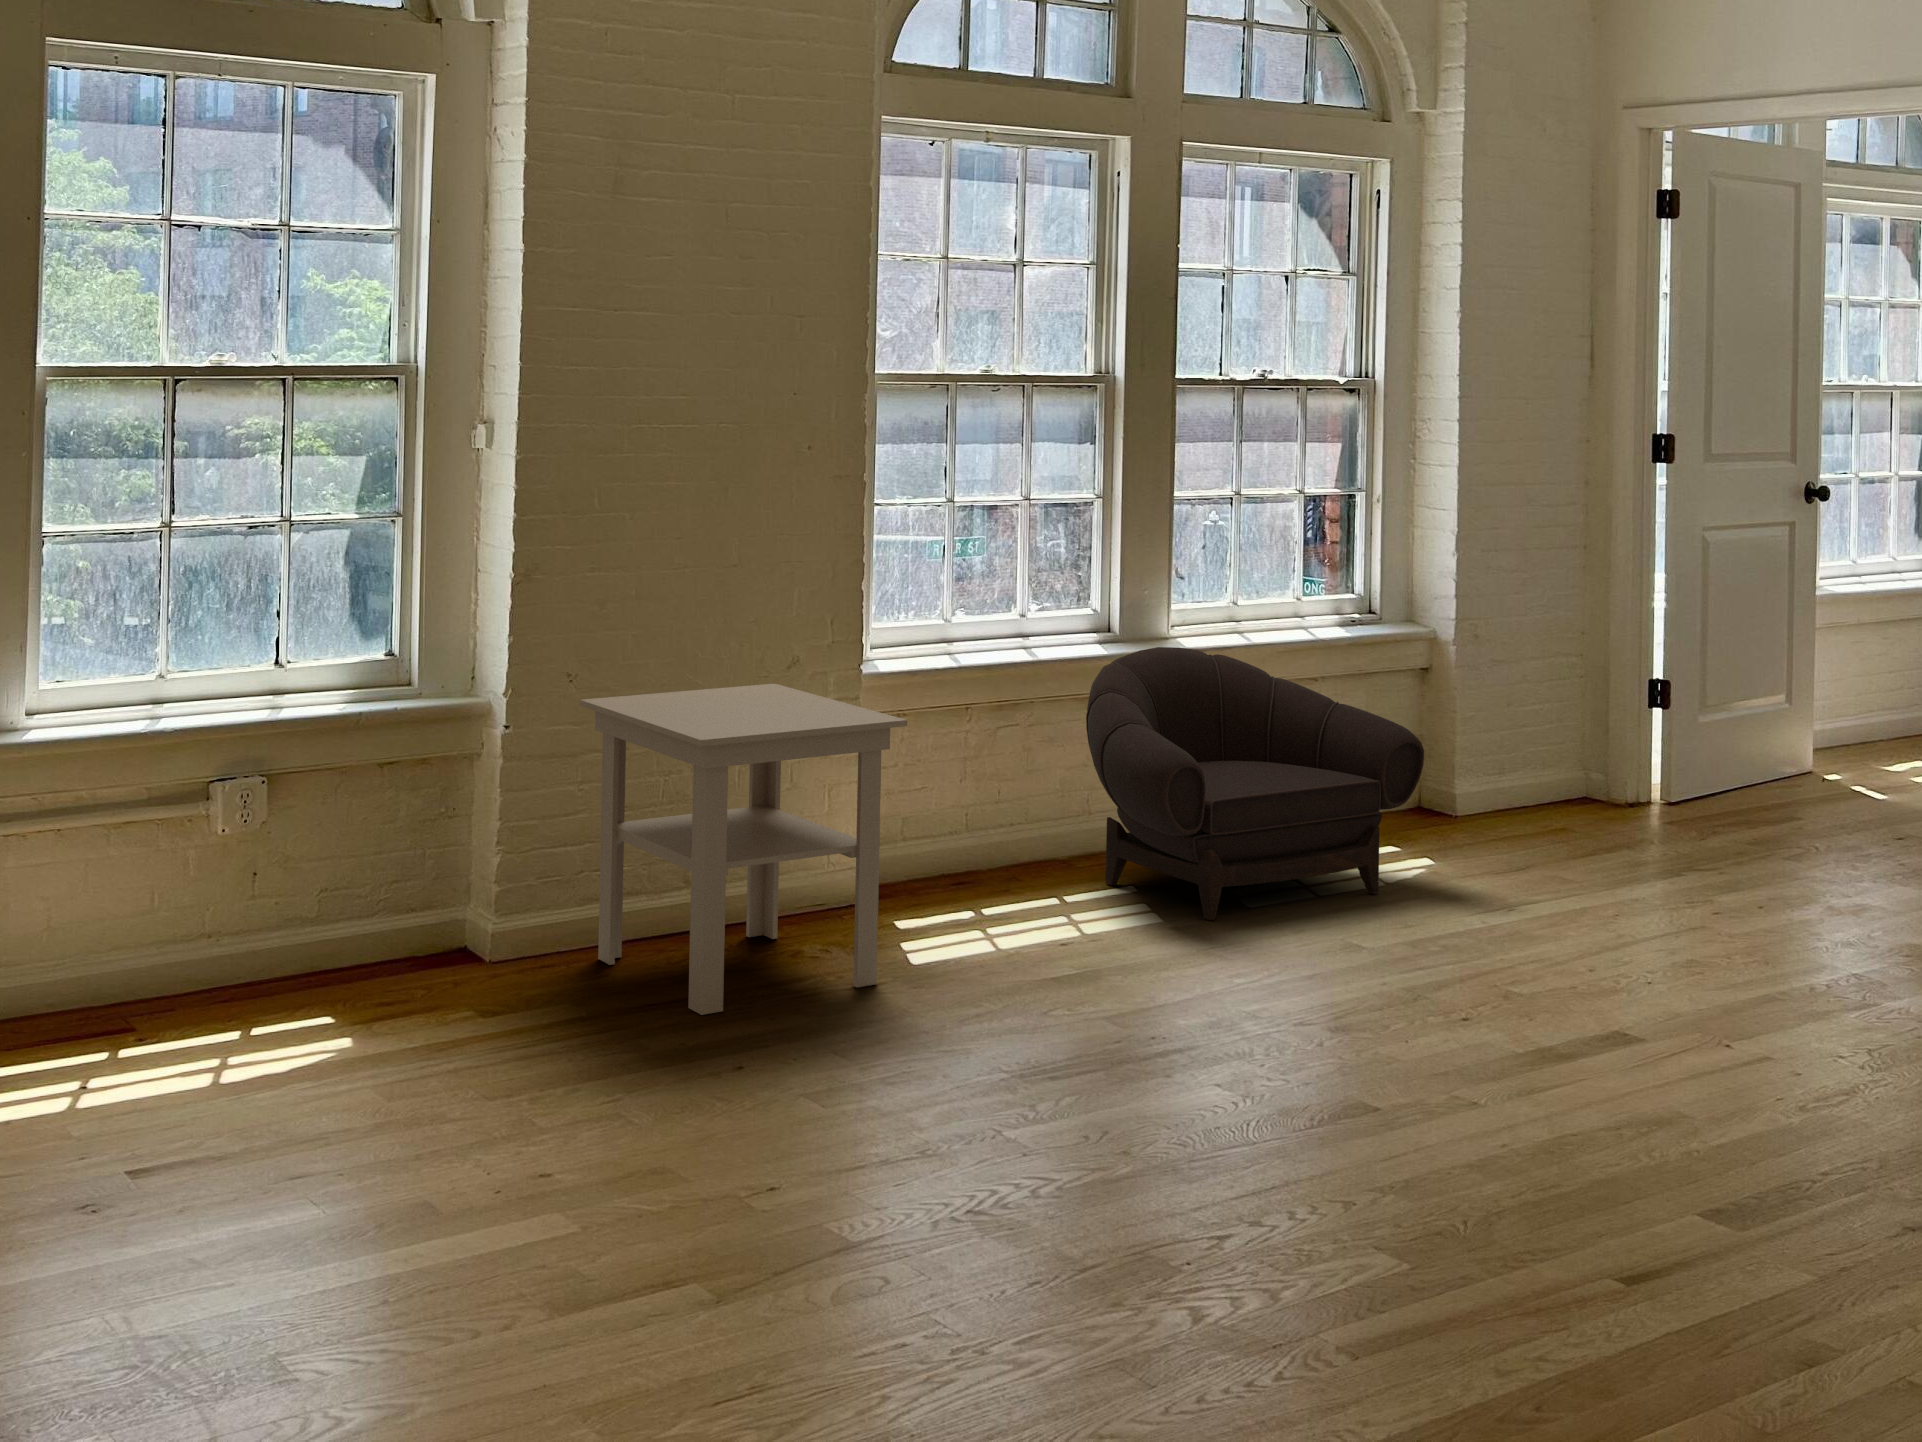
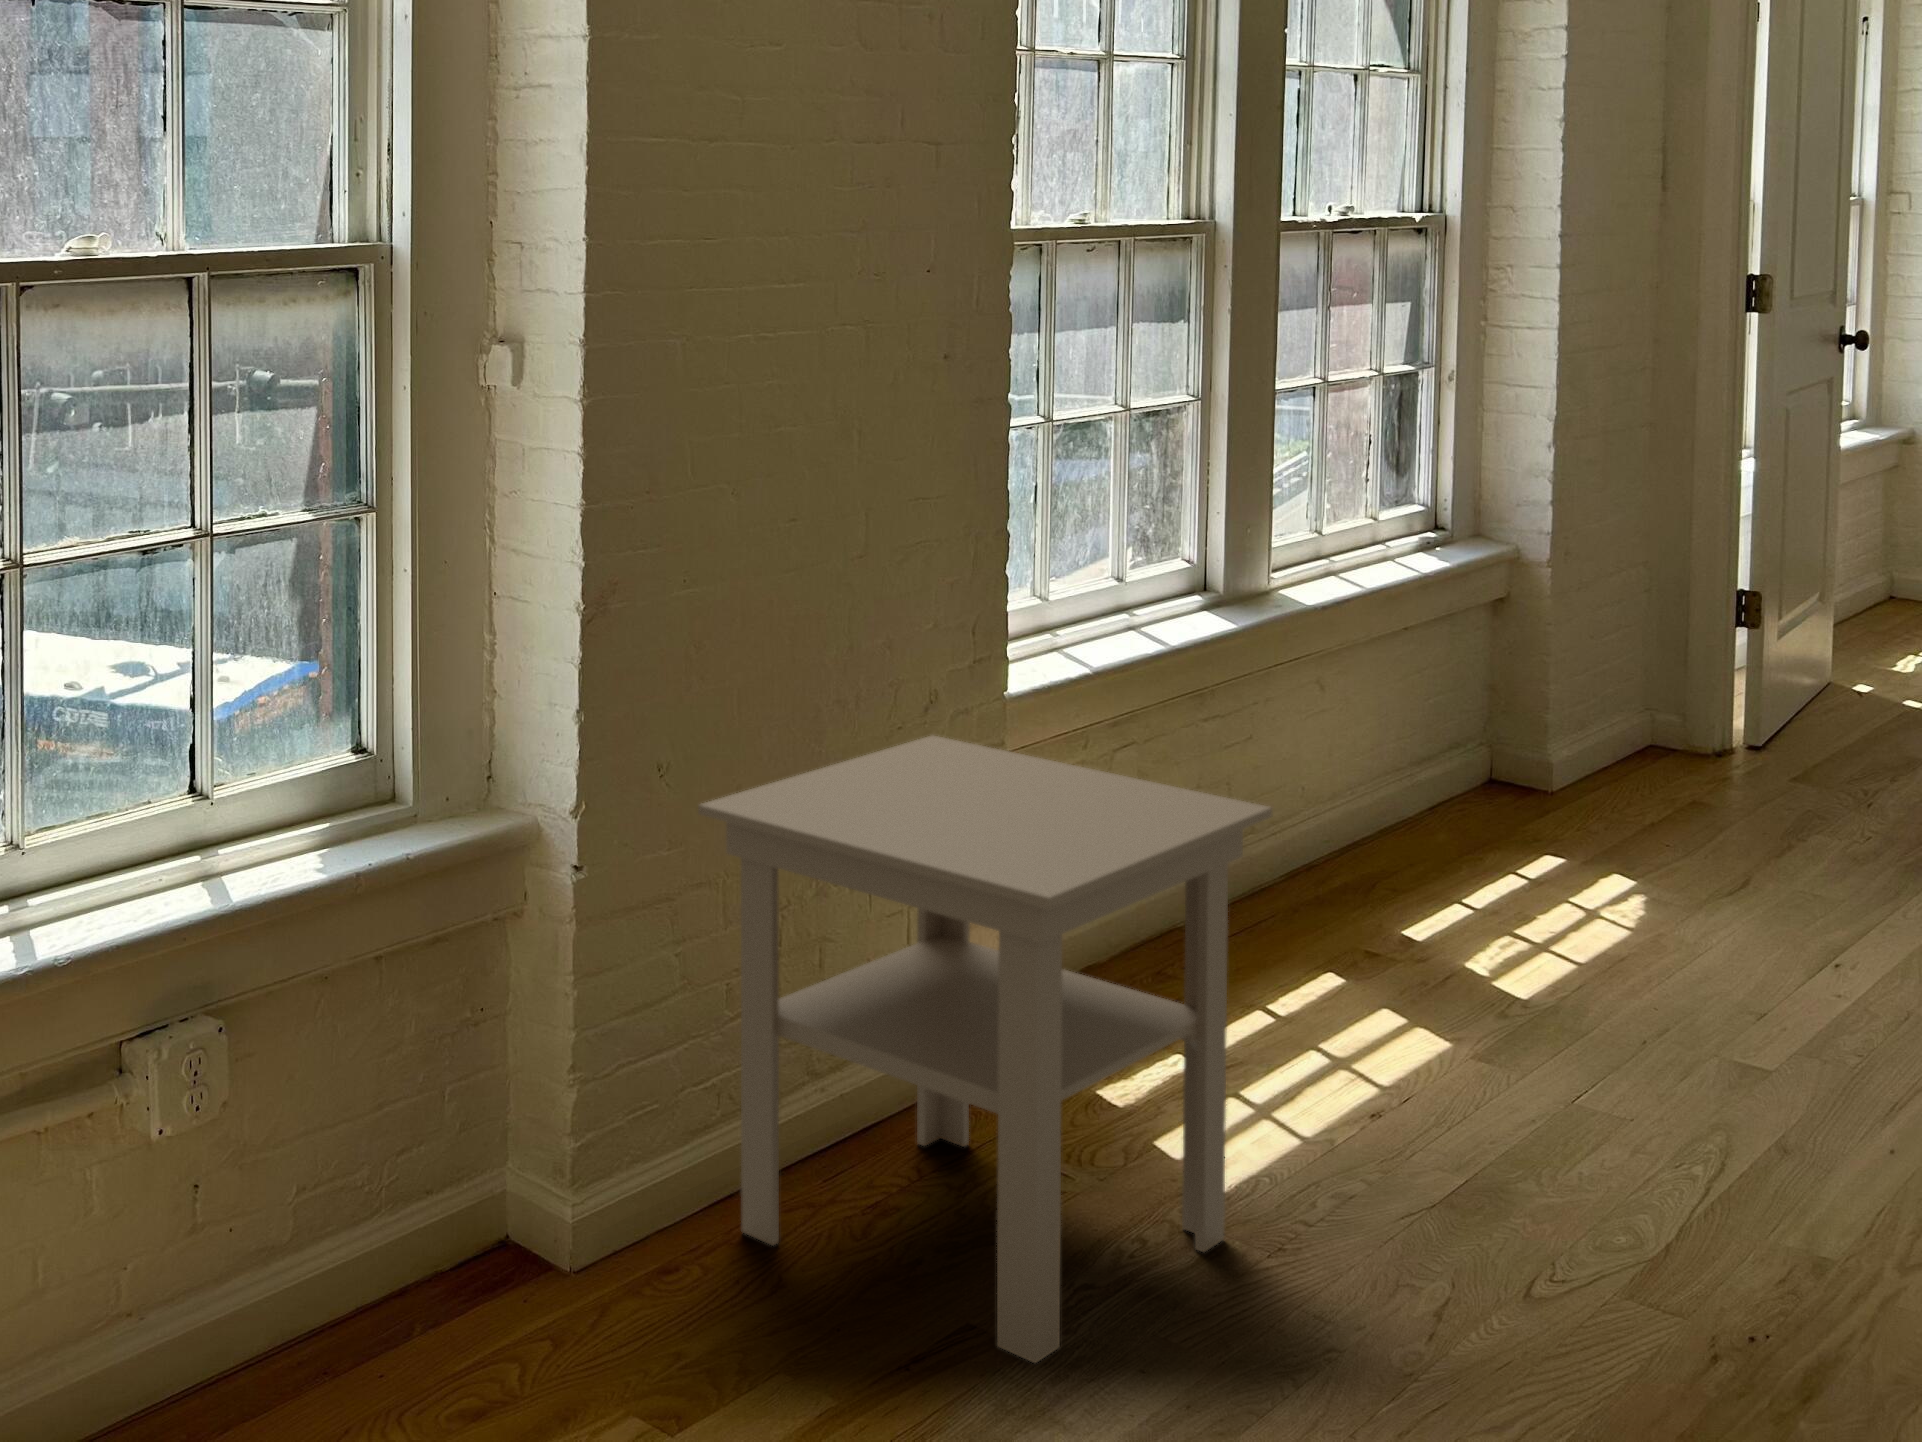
armchair: present [1086,647,1424,920] -> none [1233,608,1703,1028]

